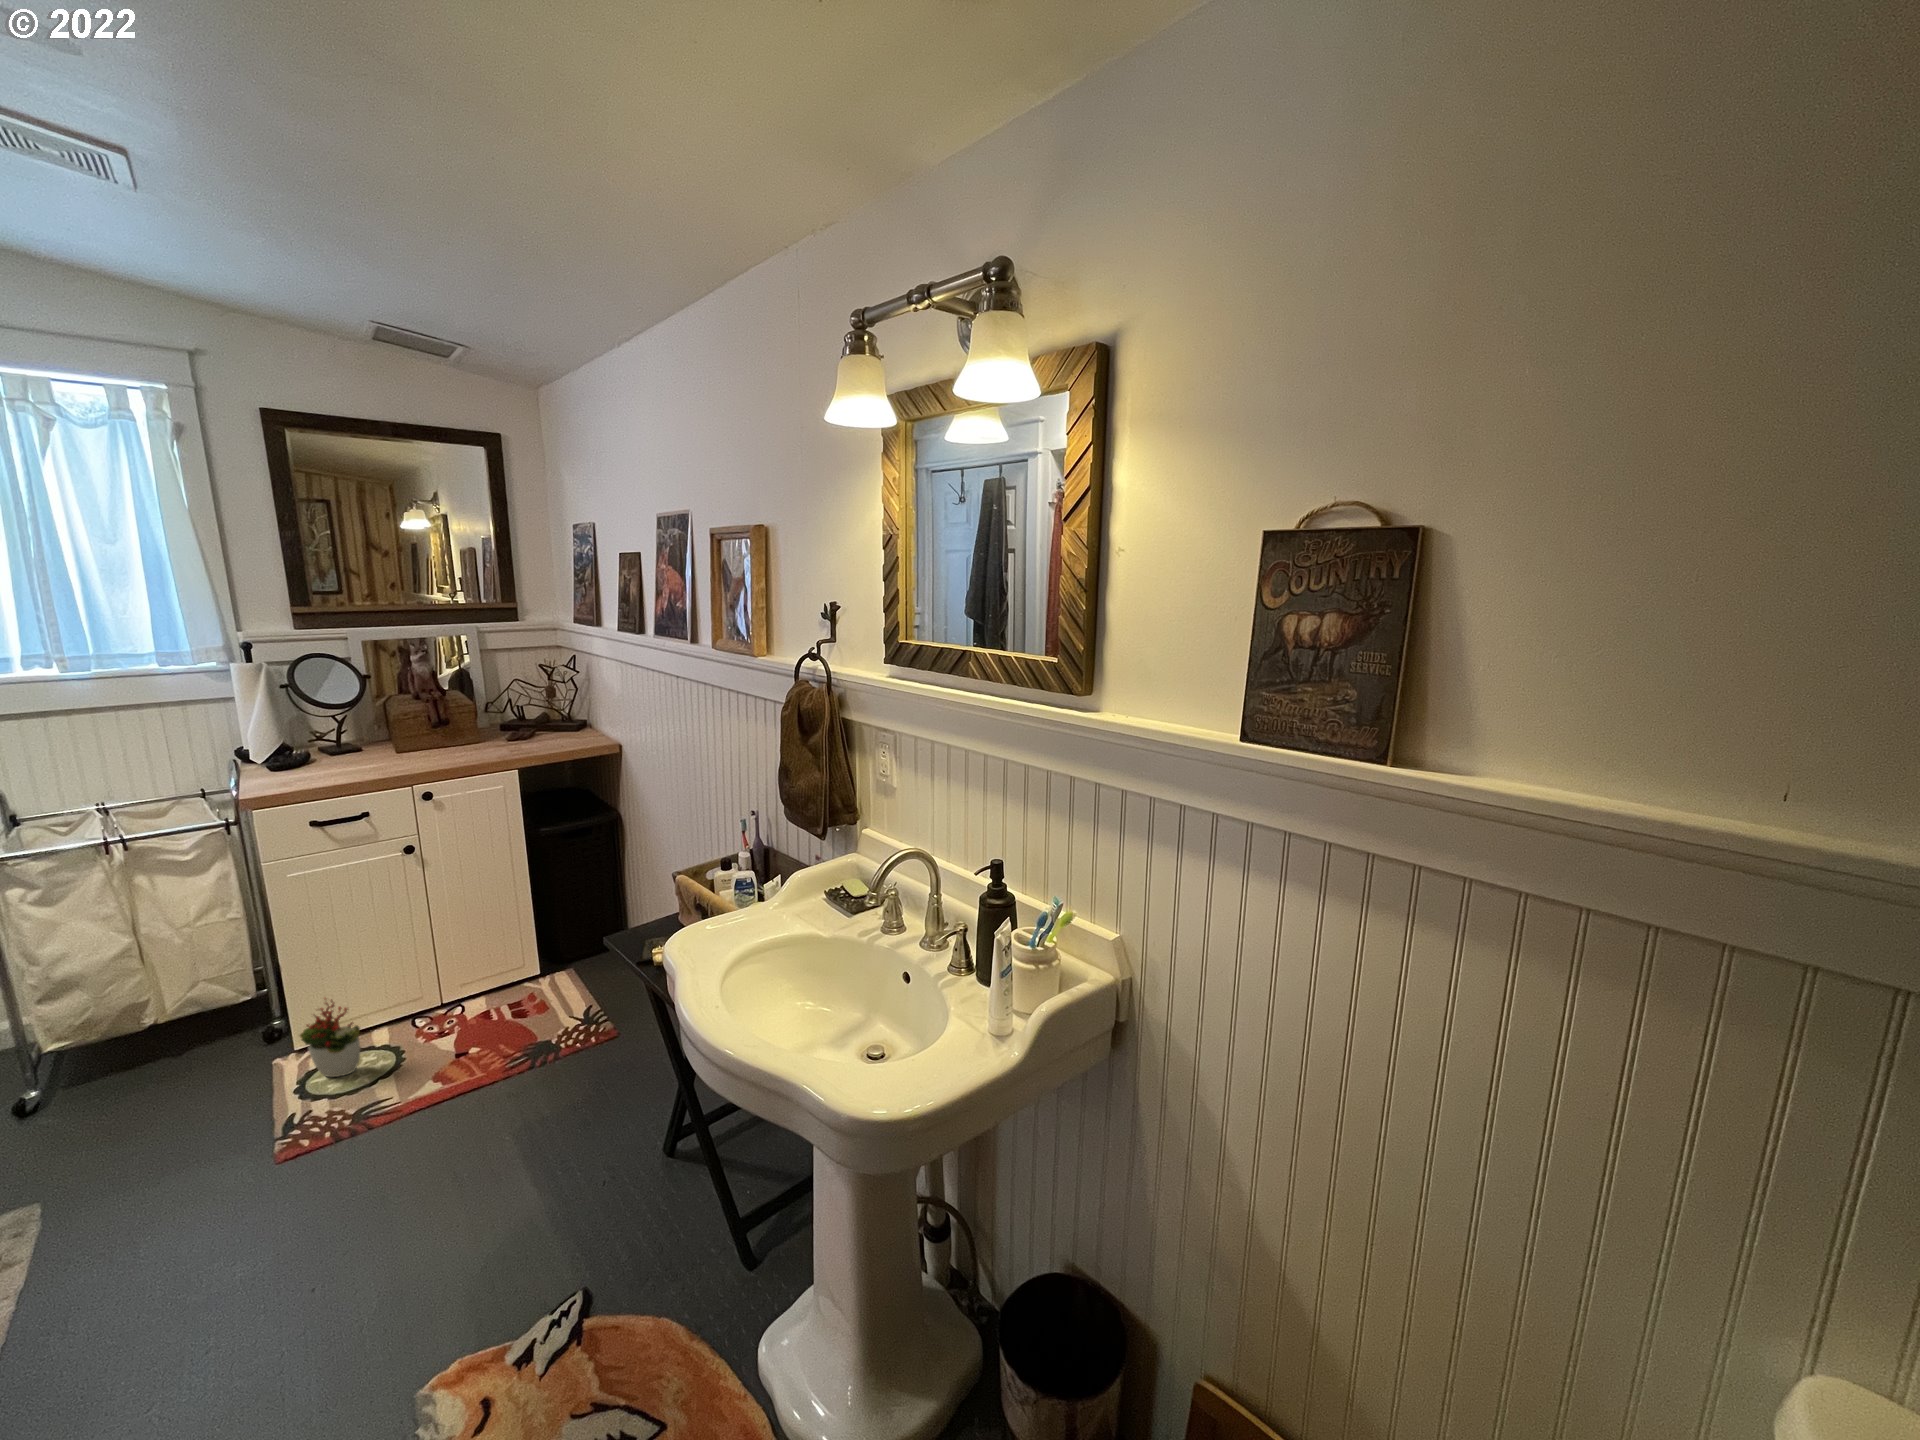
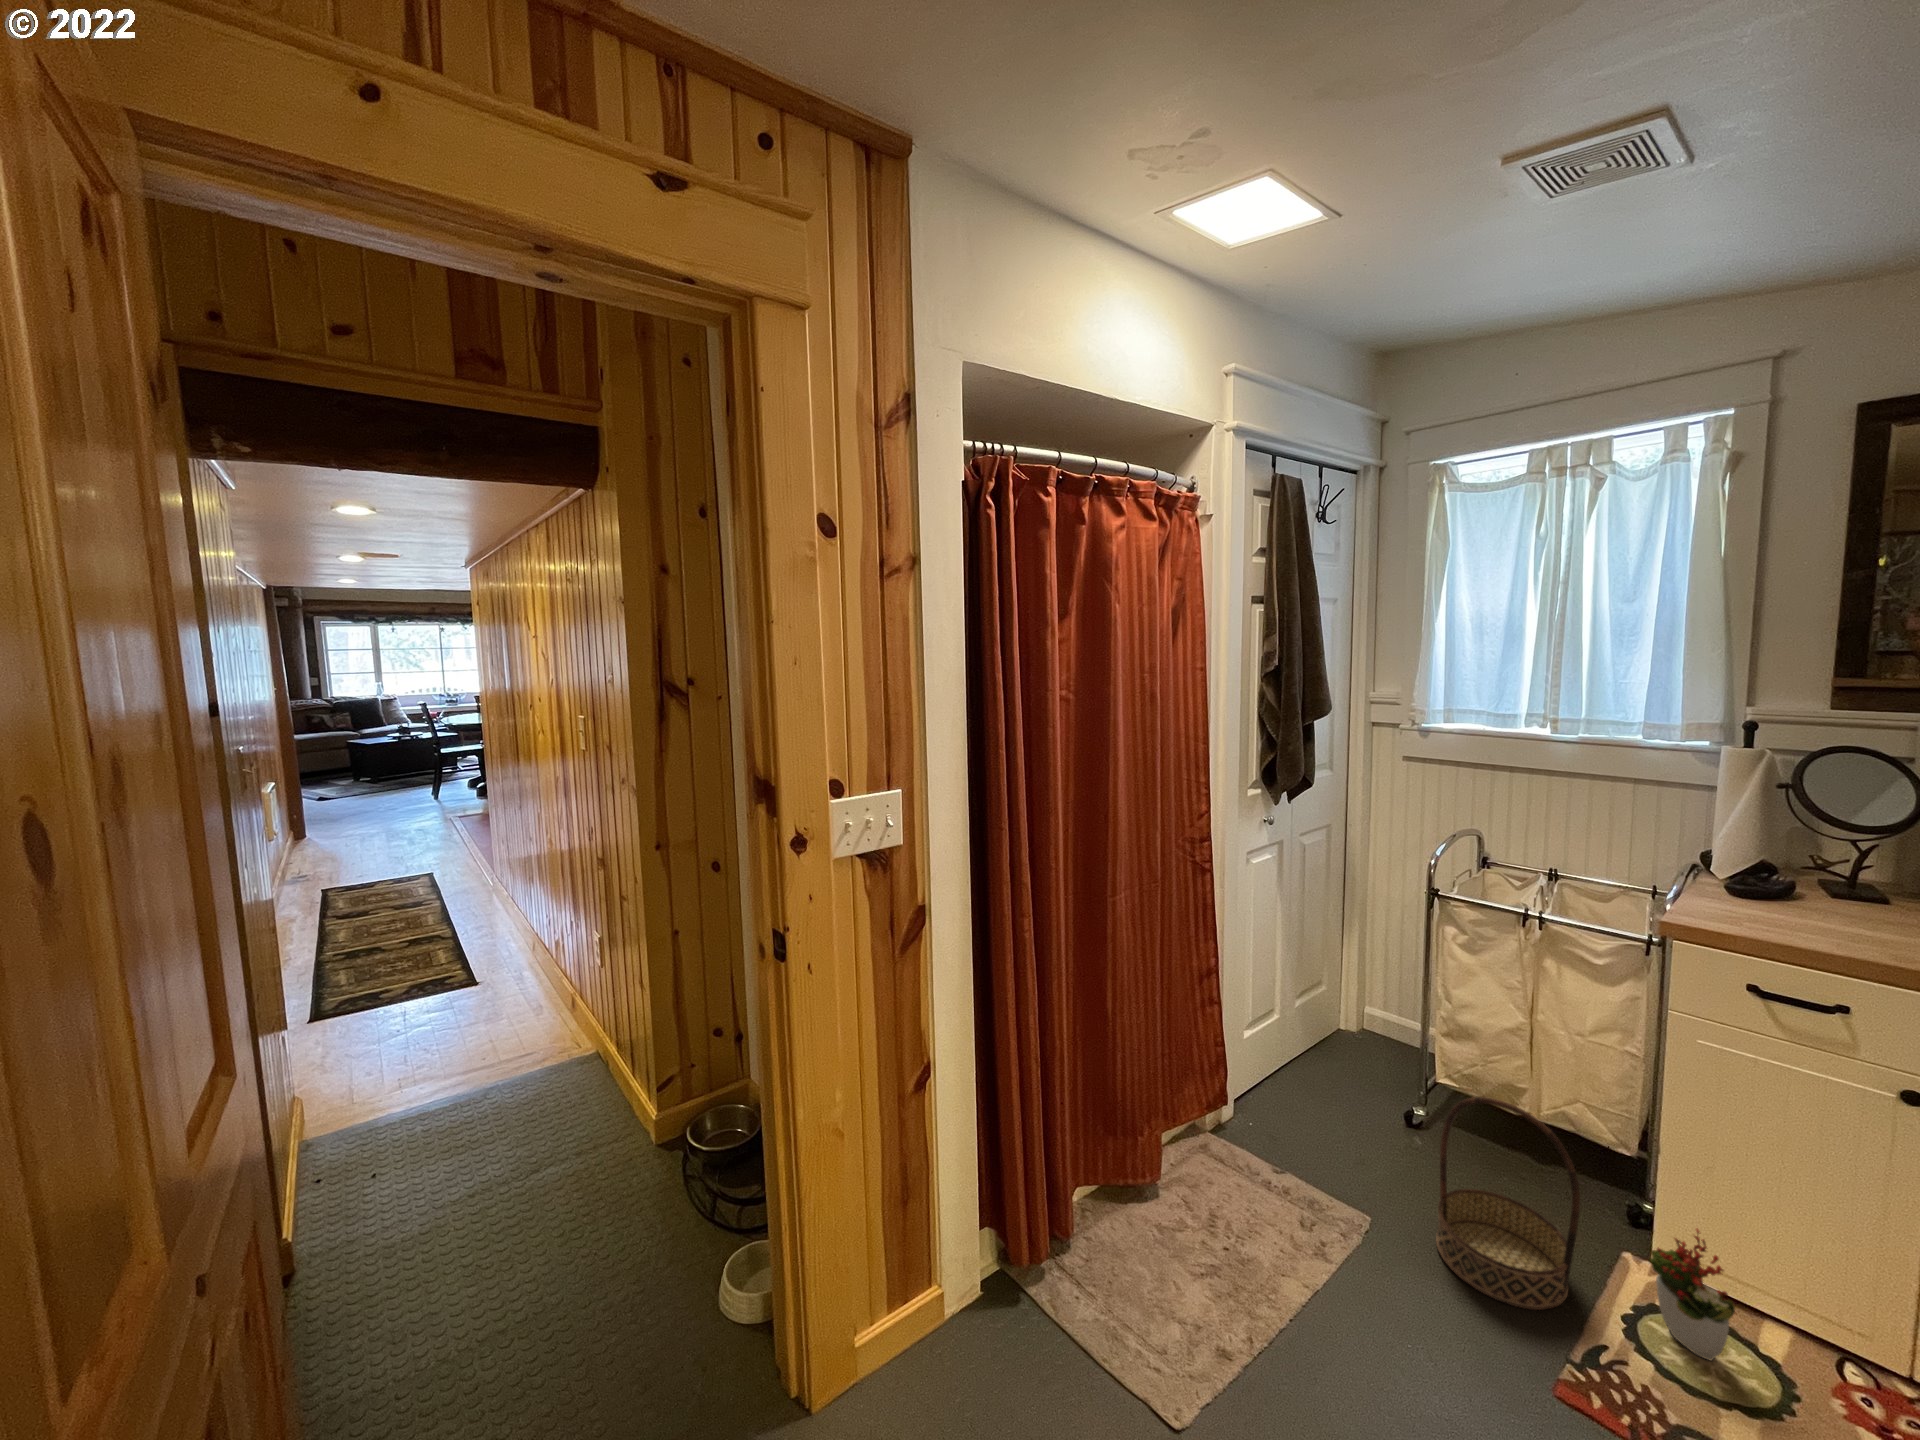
basket: none [92,995,252,1173] -> present [1436,1097,1580,1310]

